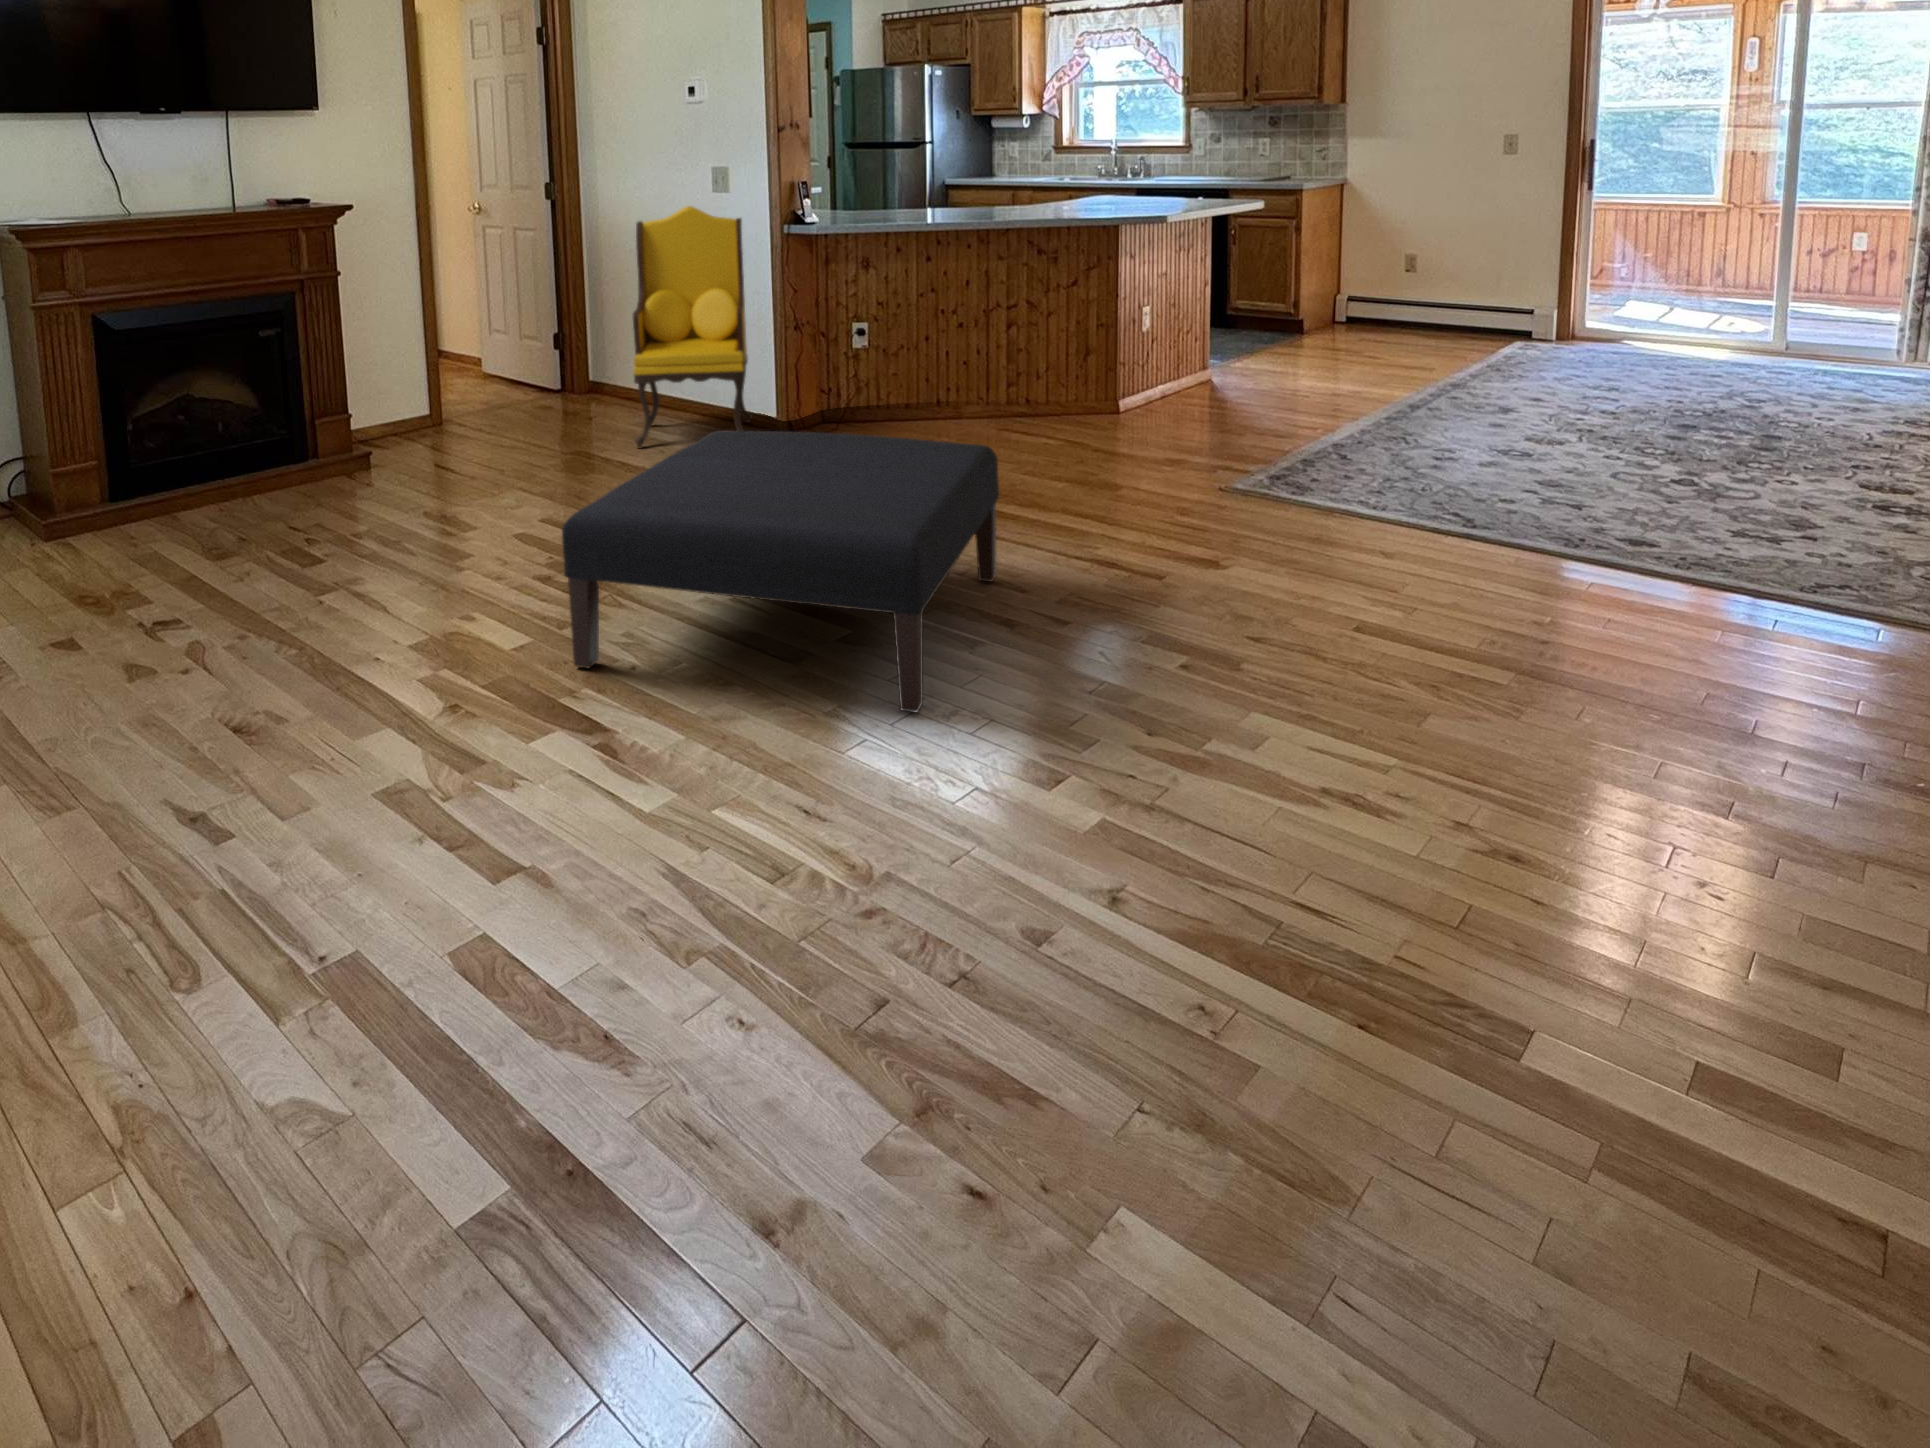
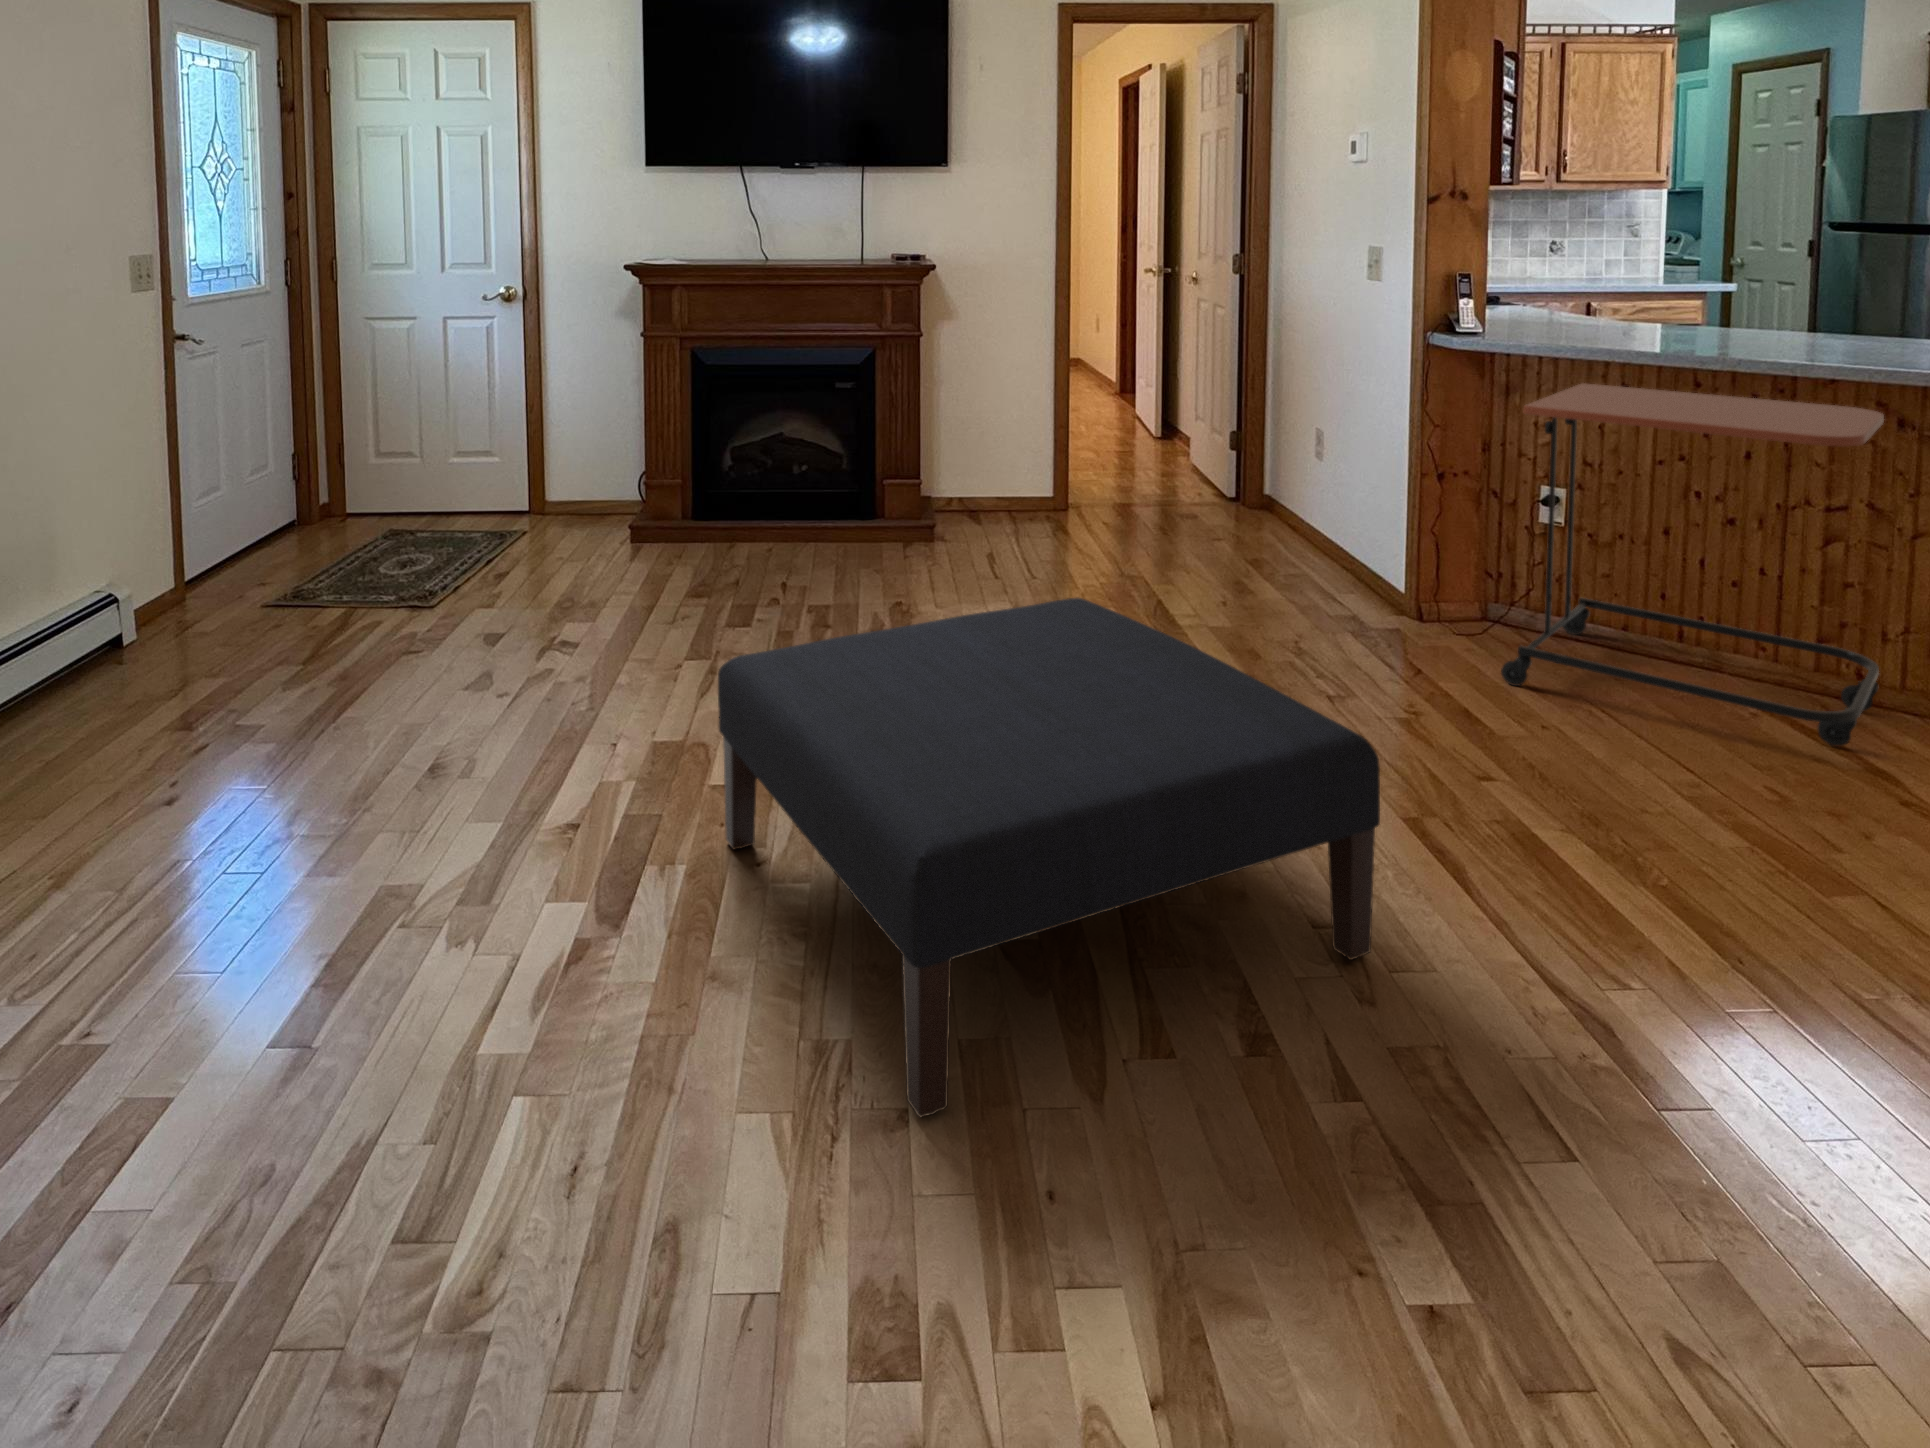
armchair: present [633,206,752,448] -> none [1202,296,1393,623]
side table: none [868,245,1060,451] -> present [1501,383,1884,746]

